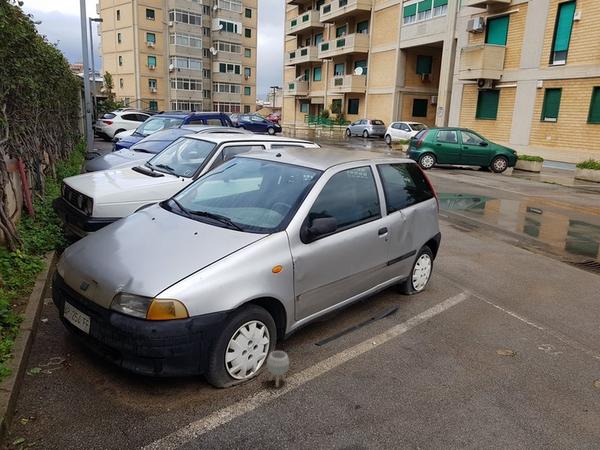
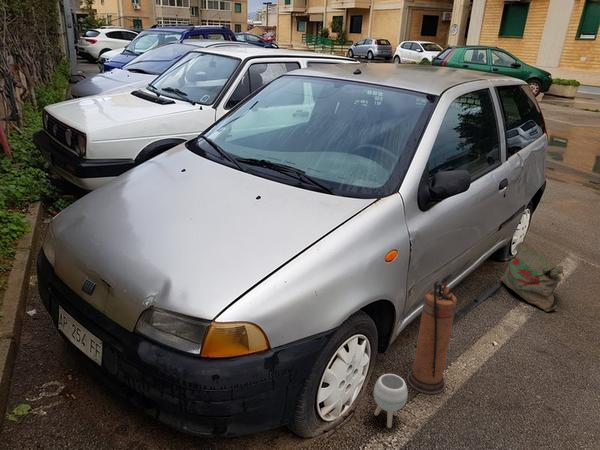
bag: none [398,277,436,326] -> present [501,242,564,312]
fire extinguisher: none [300,286,327,371] -> present [407,274,457,394]

